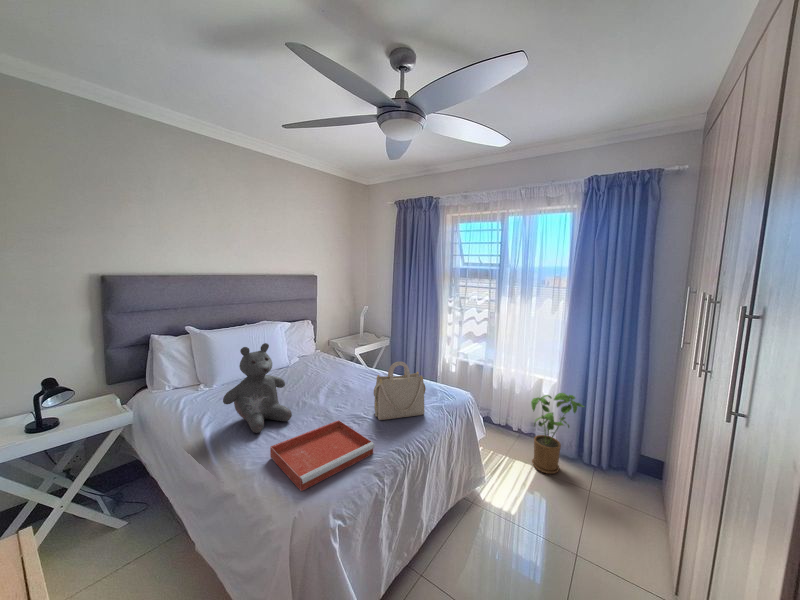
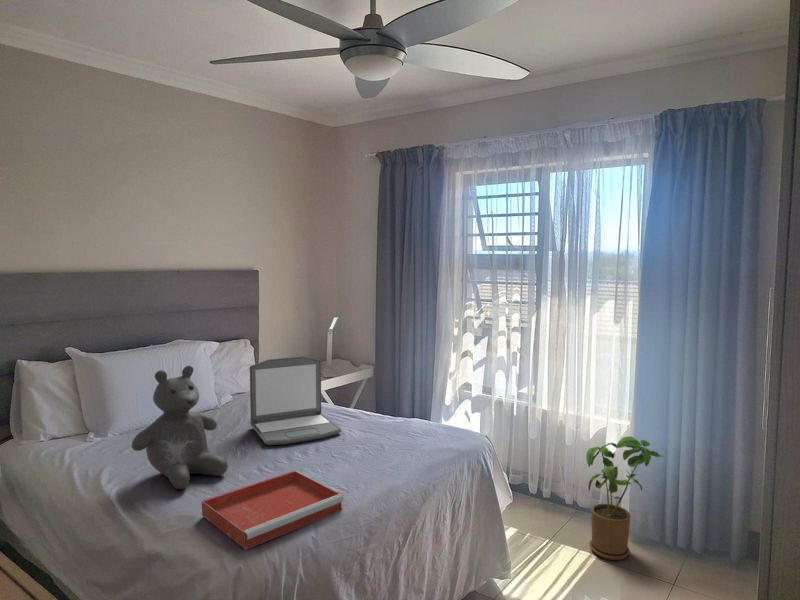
laptop: none [309,335,370,397] -> present [250,356,341,445]
handbag: present [374,362,426,420] -> none [344,389,419,472]

